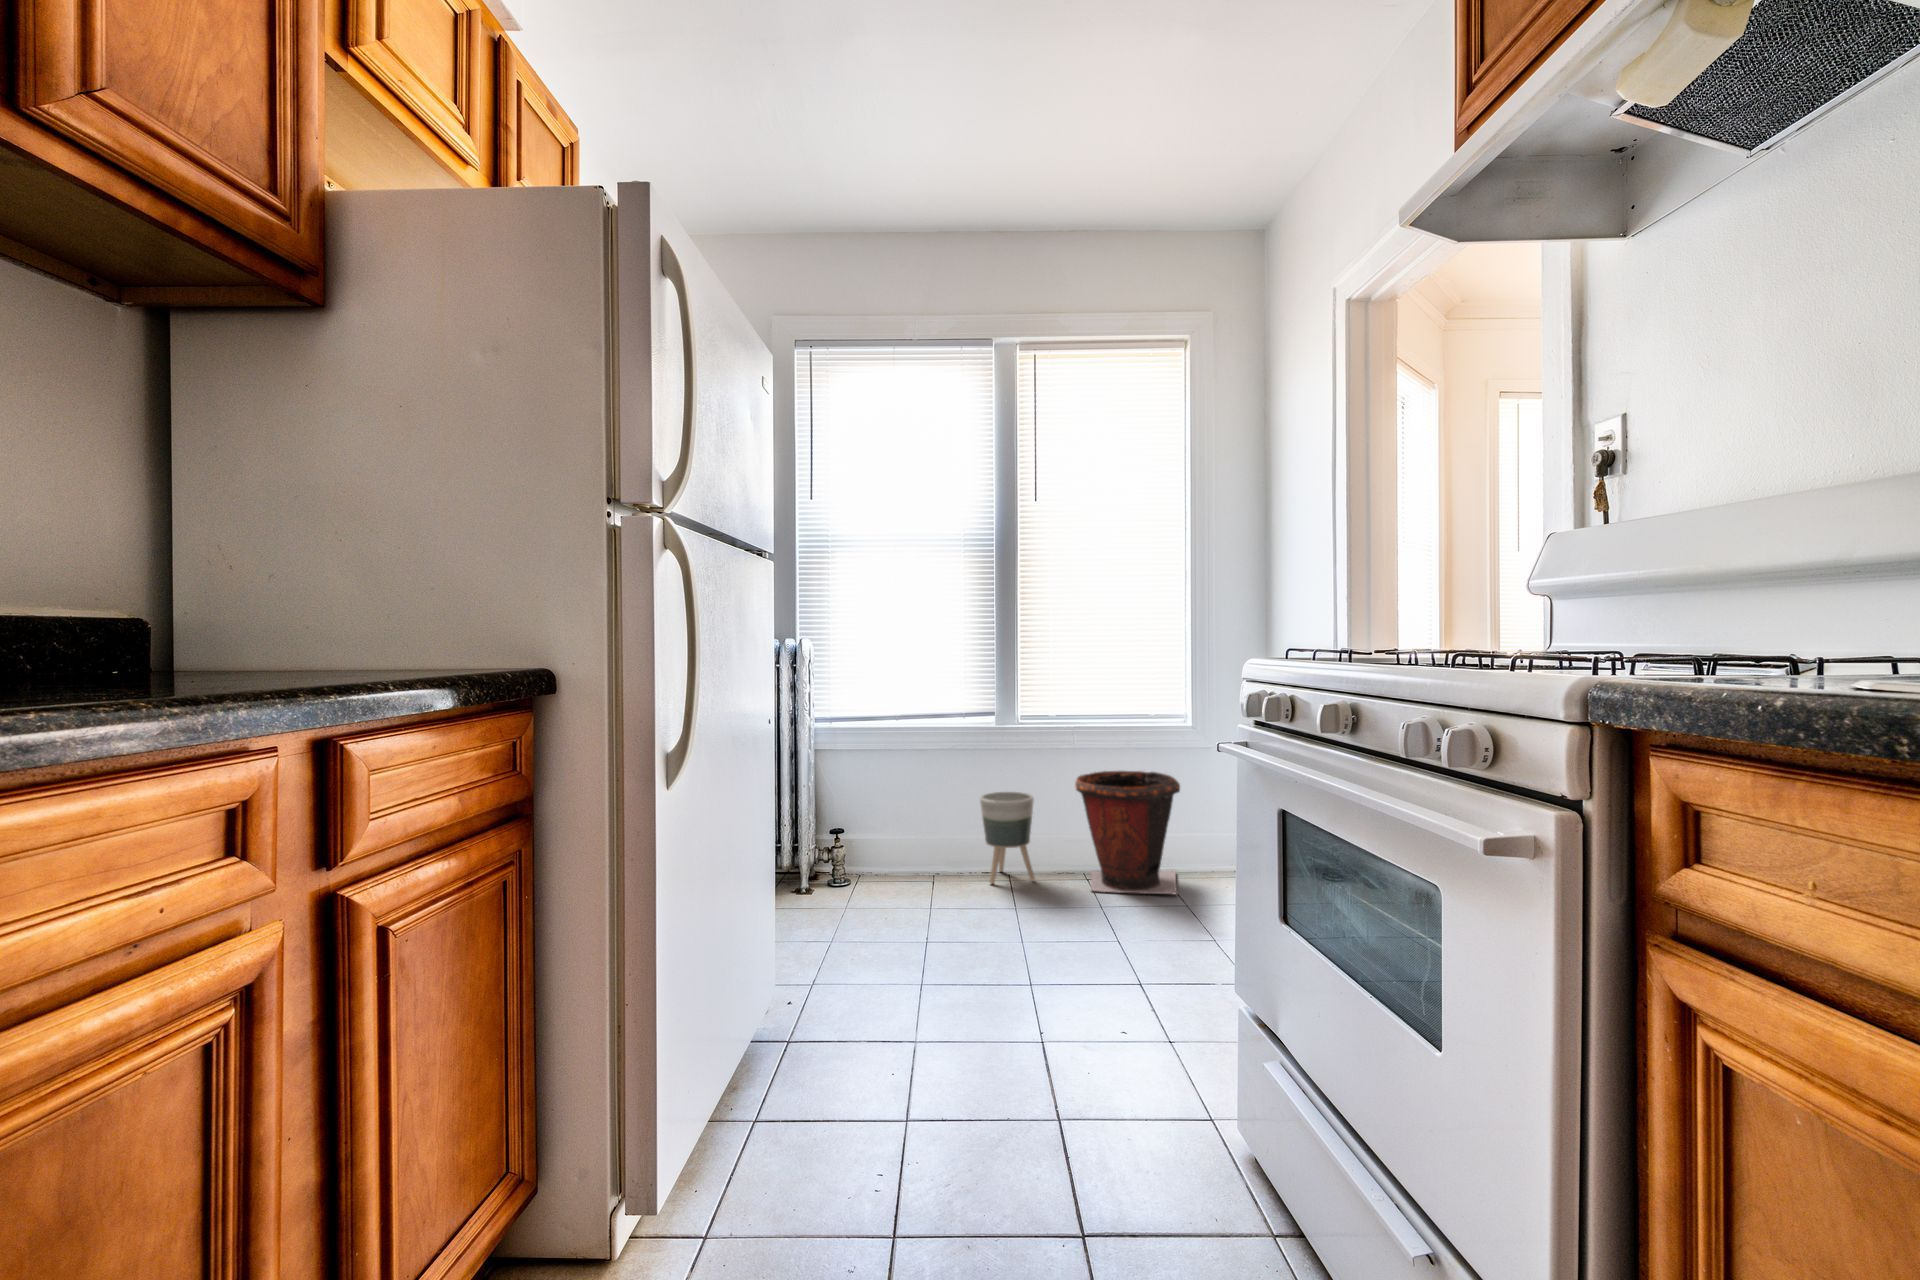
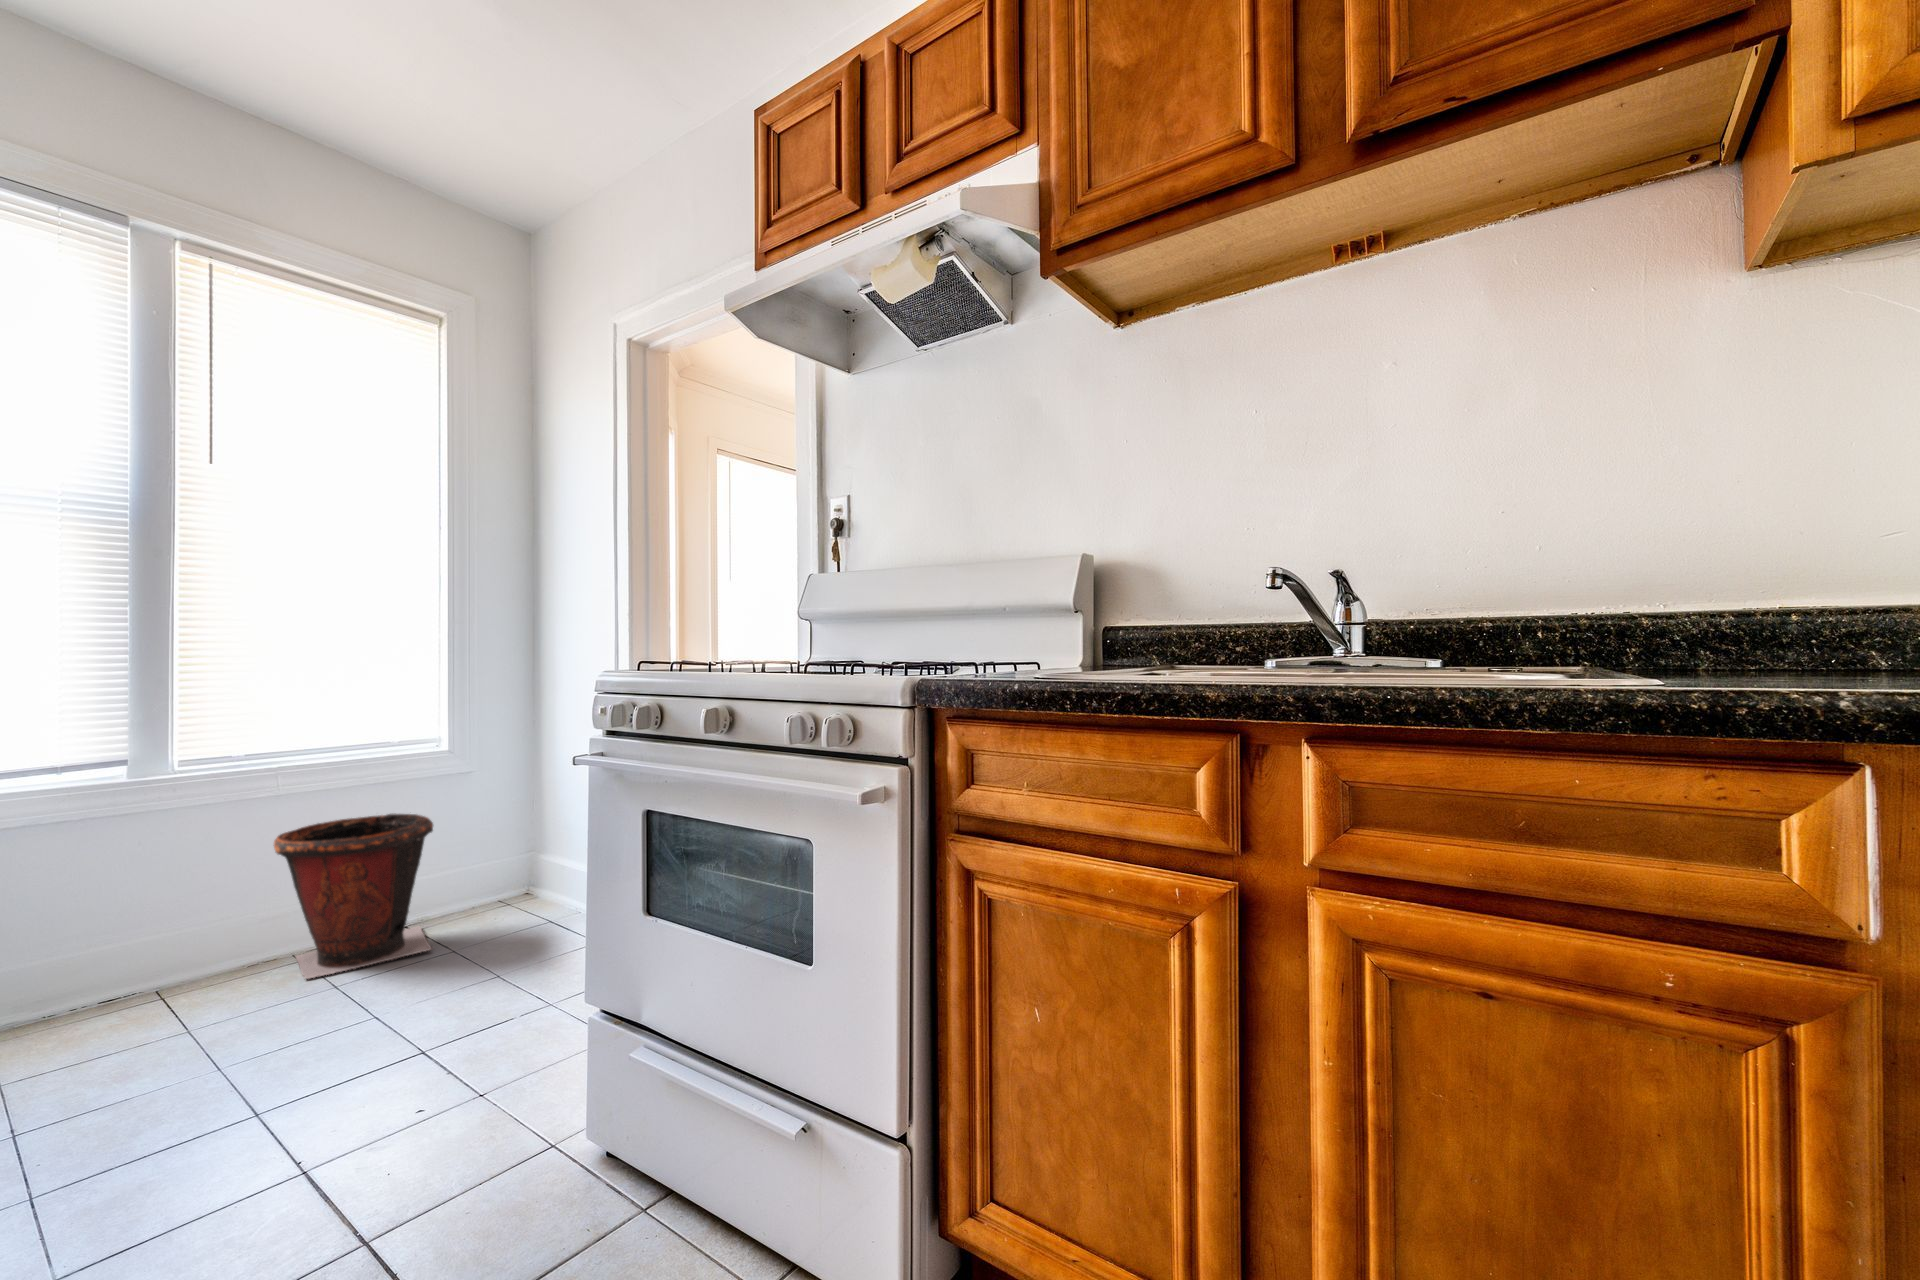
planter: present [980,792,1034,884] -> none [88,873,201,1021]

